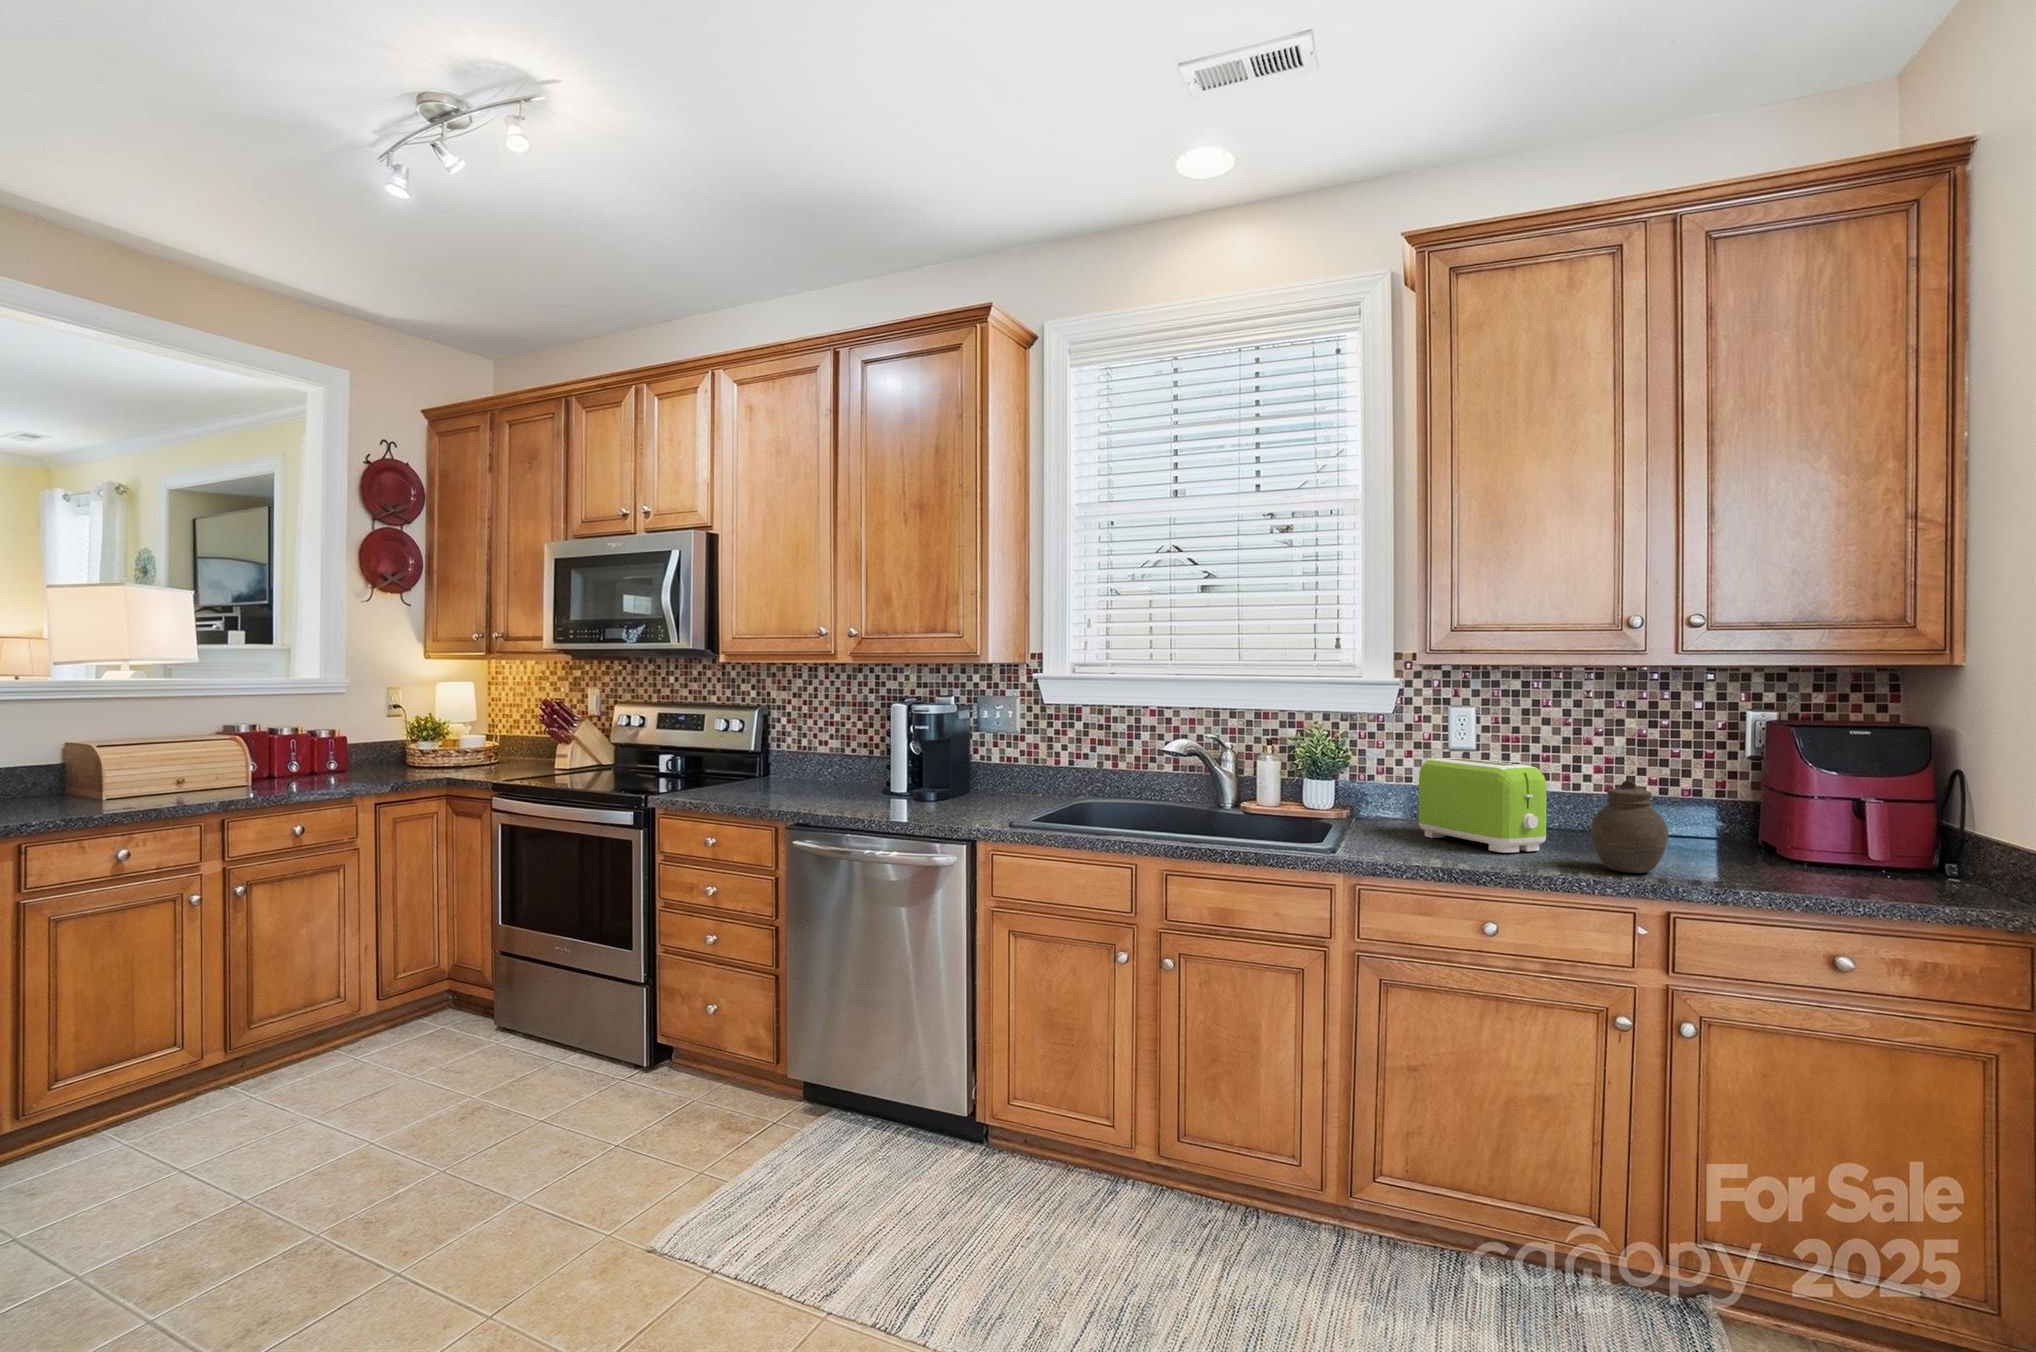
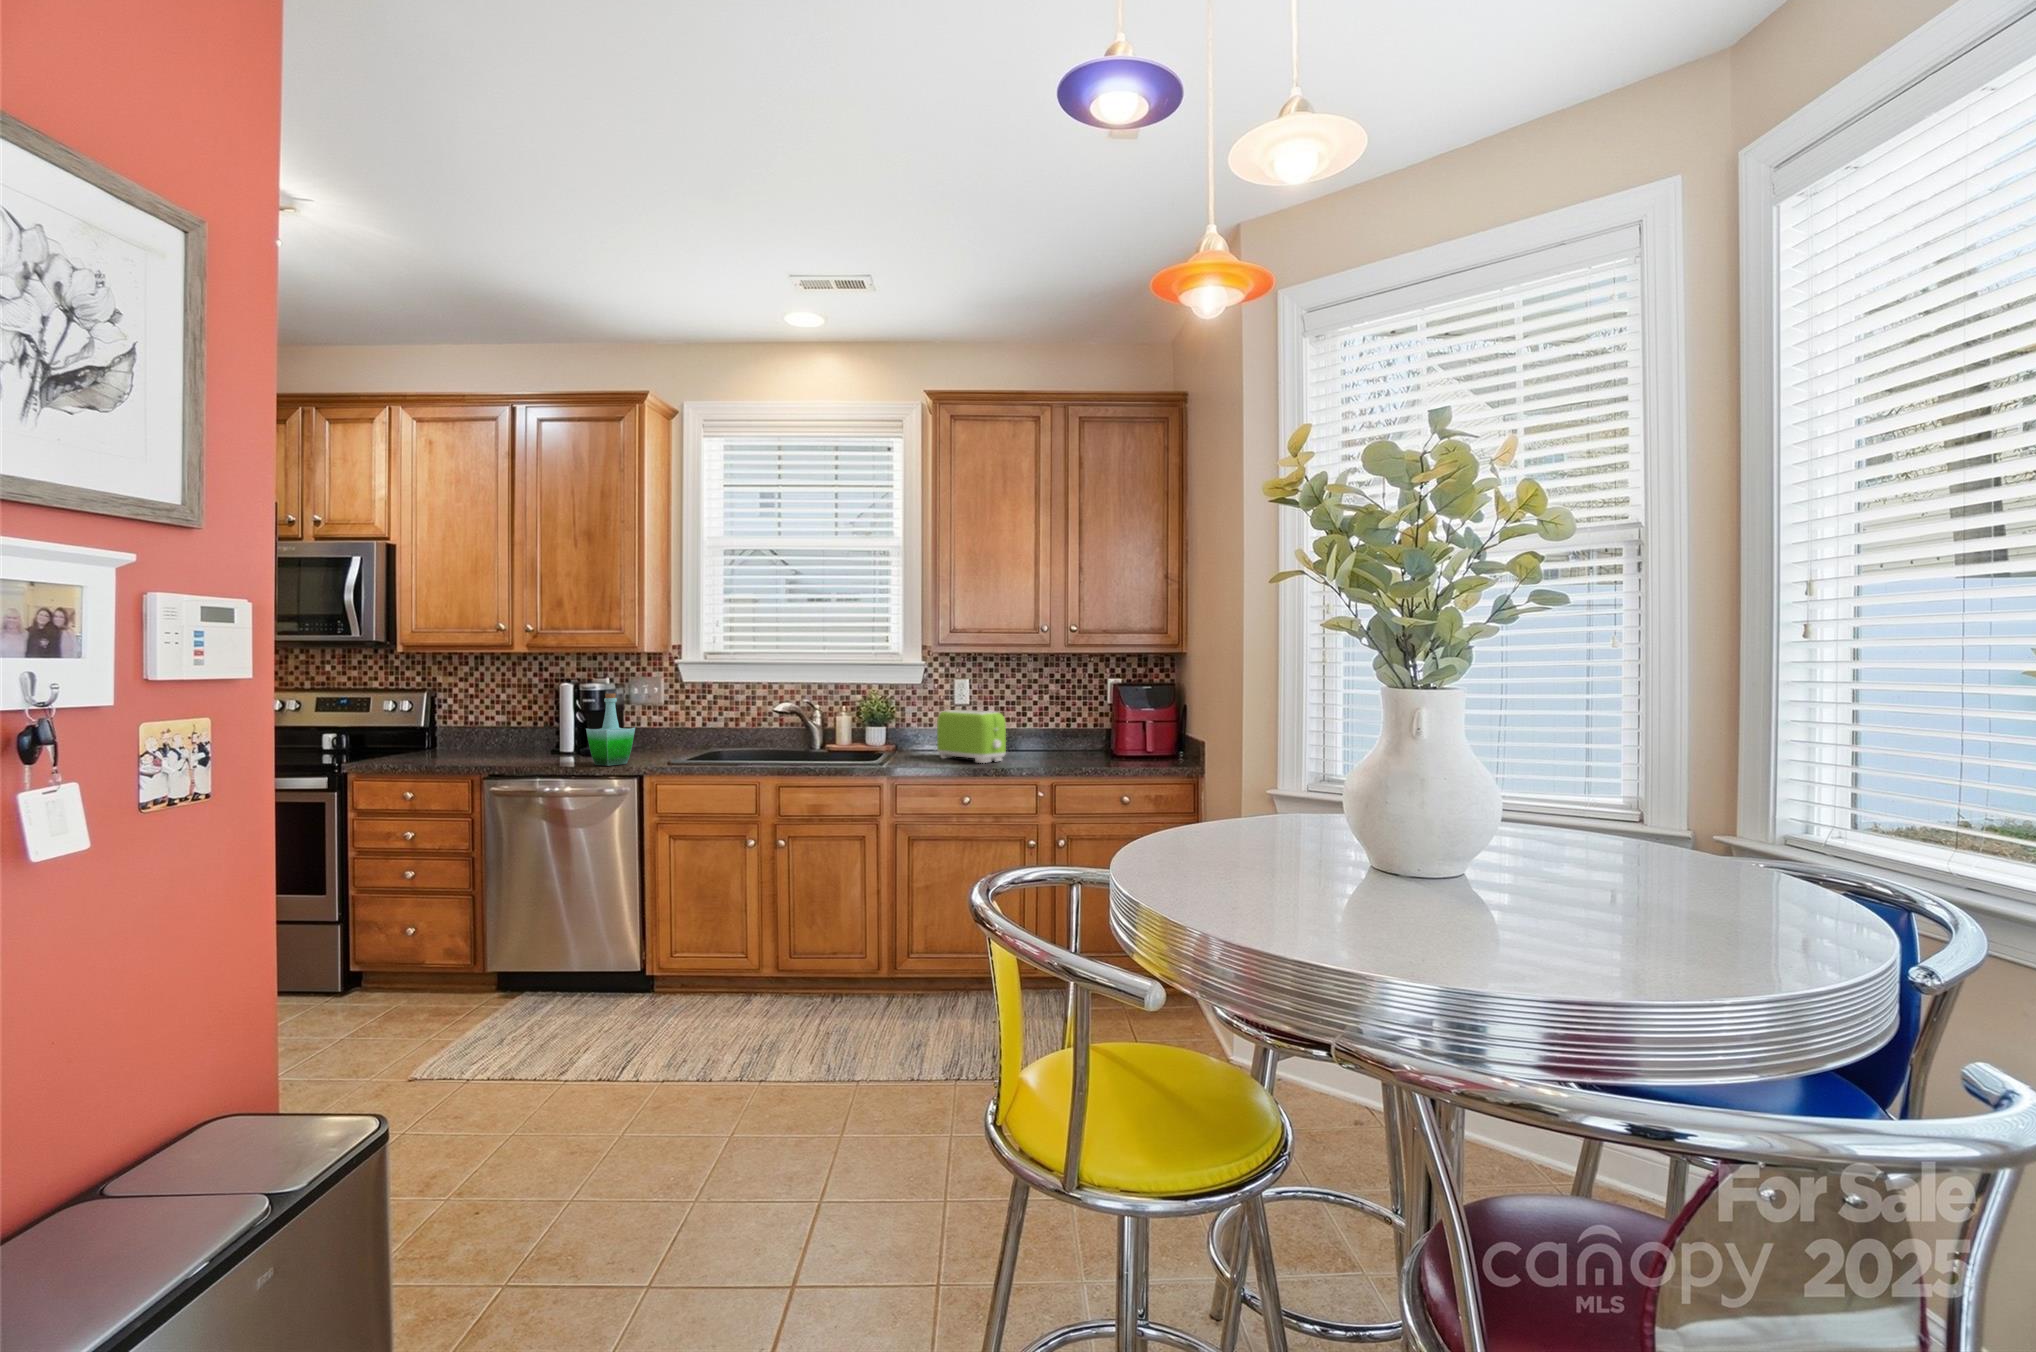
bottle: none [913,719,973,819] -> present [586,693,635,766]
jar: present [1591,781,1668,873] -> none [1027,717,1063,768]

